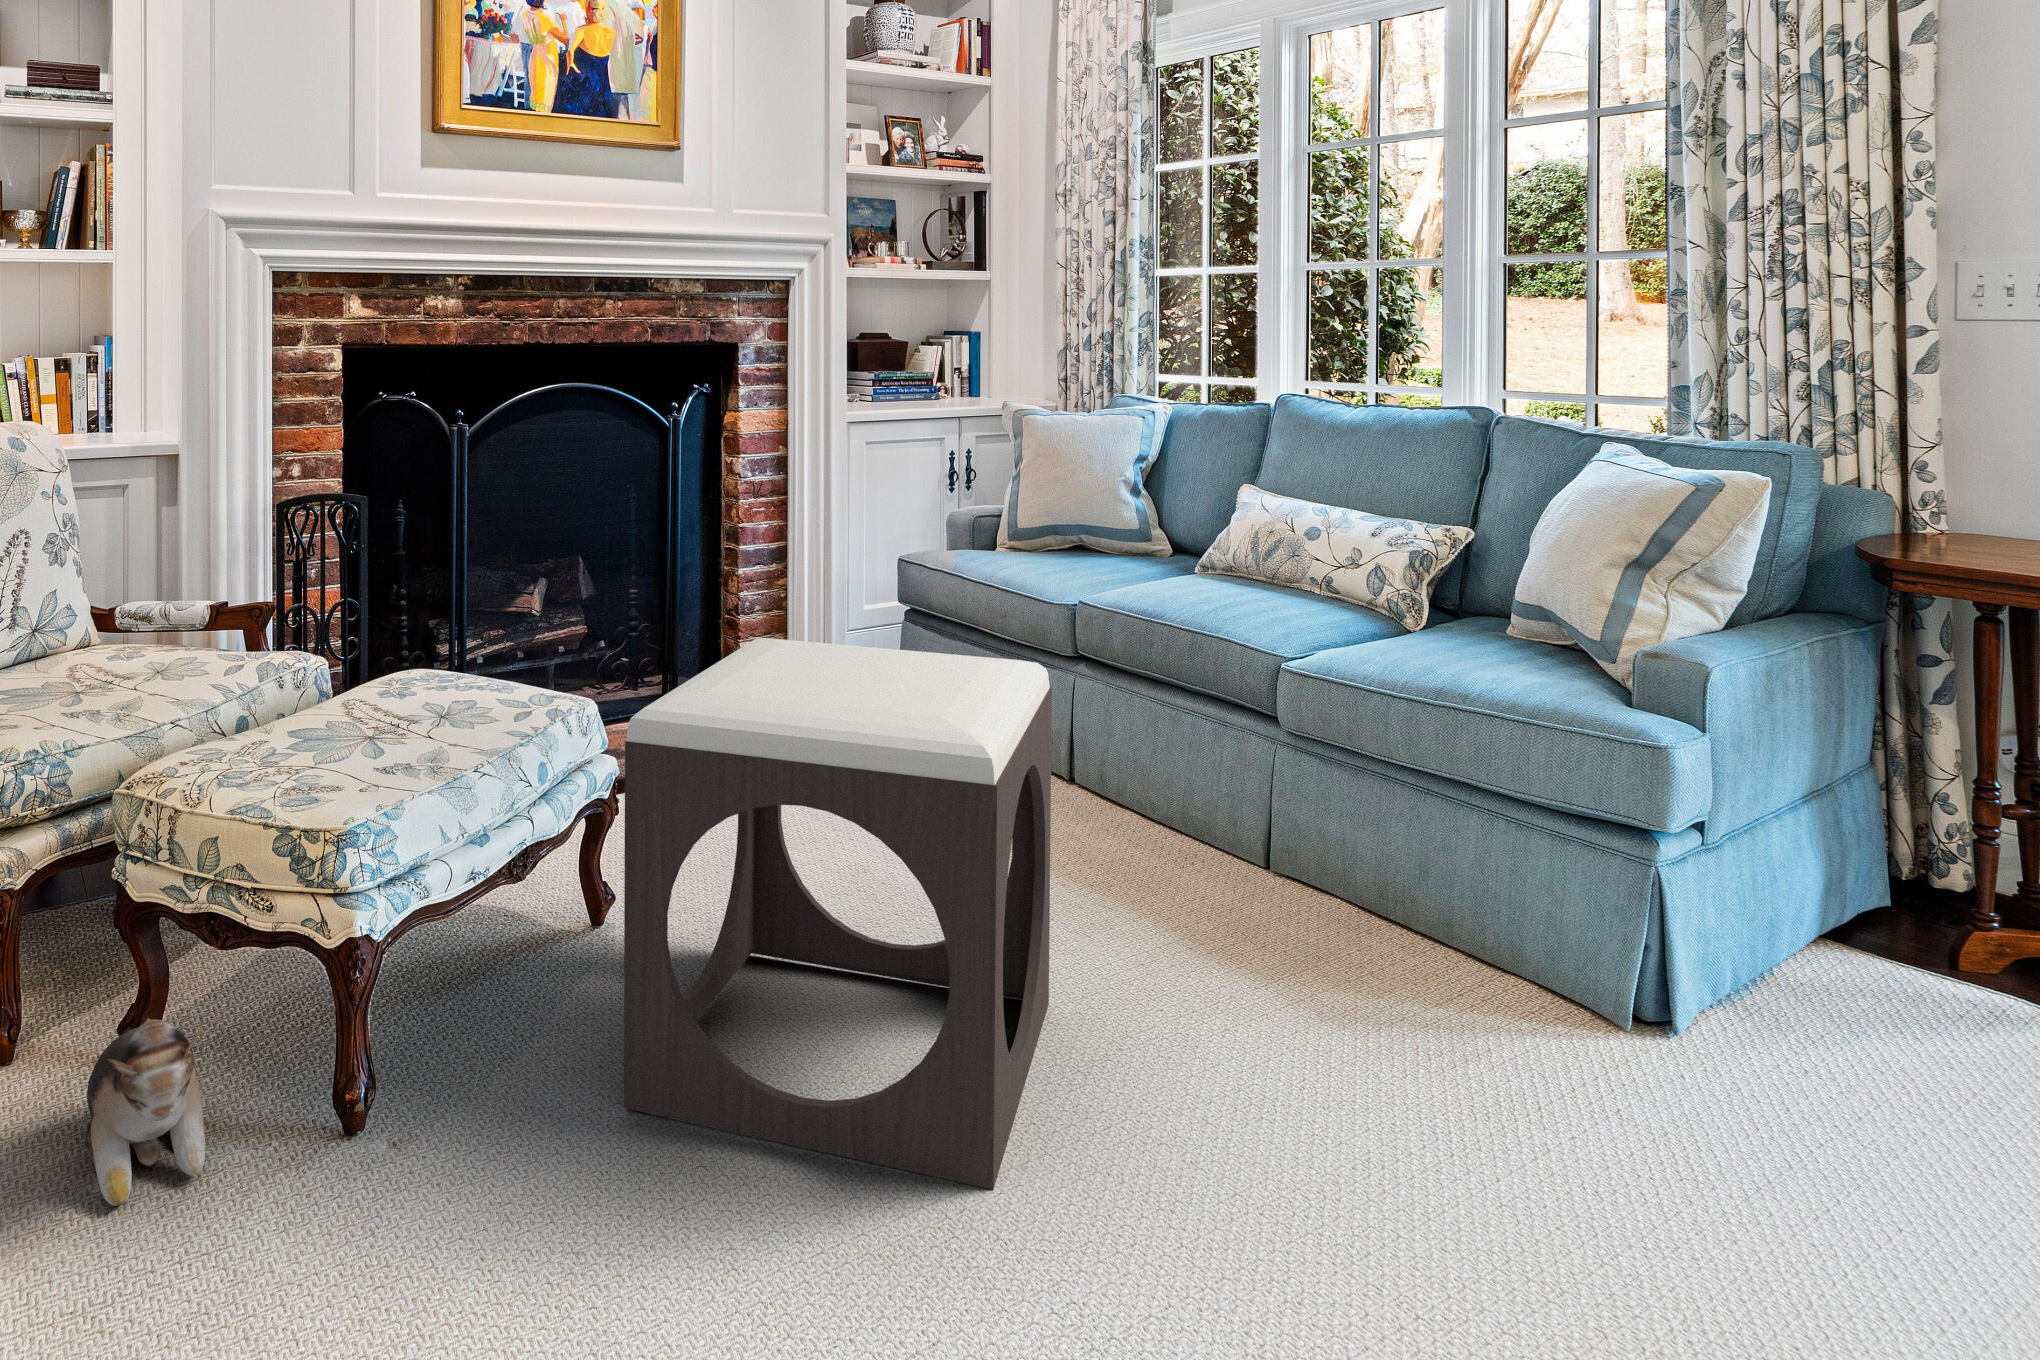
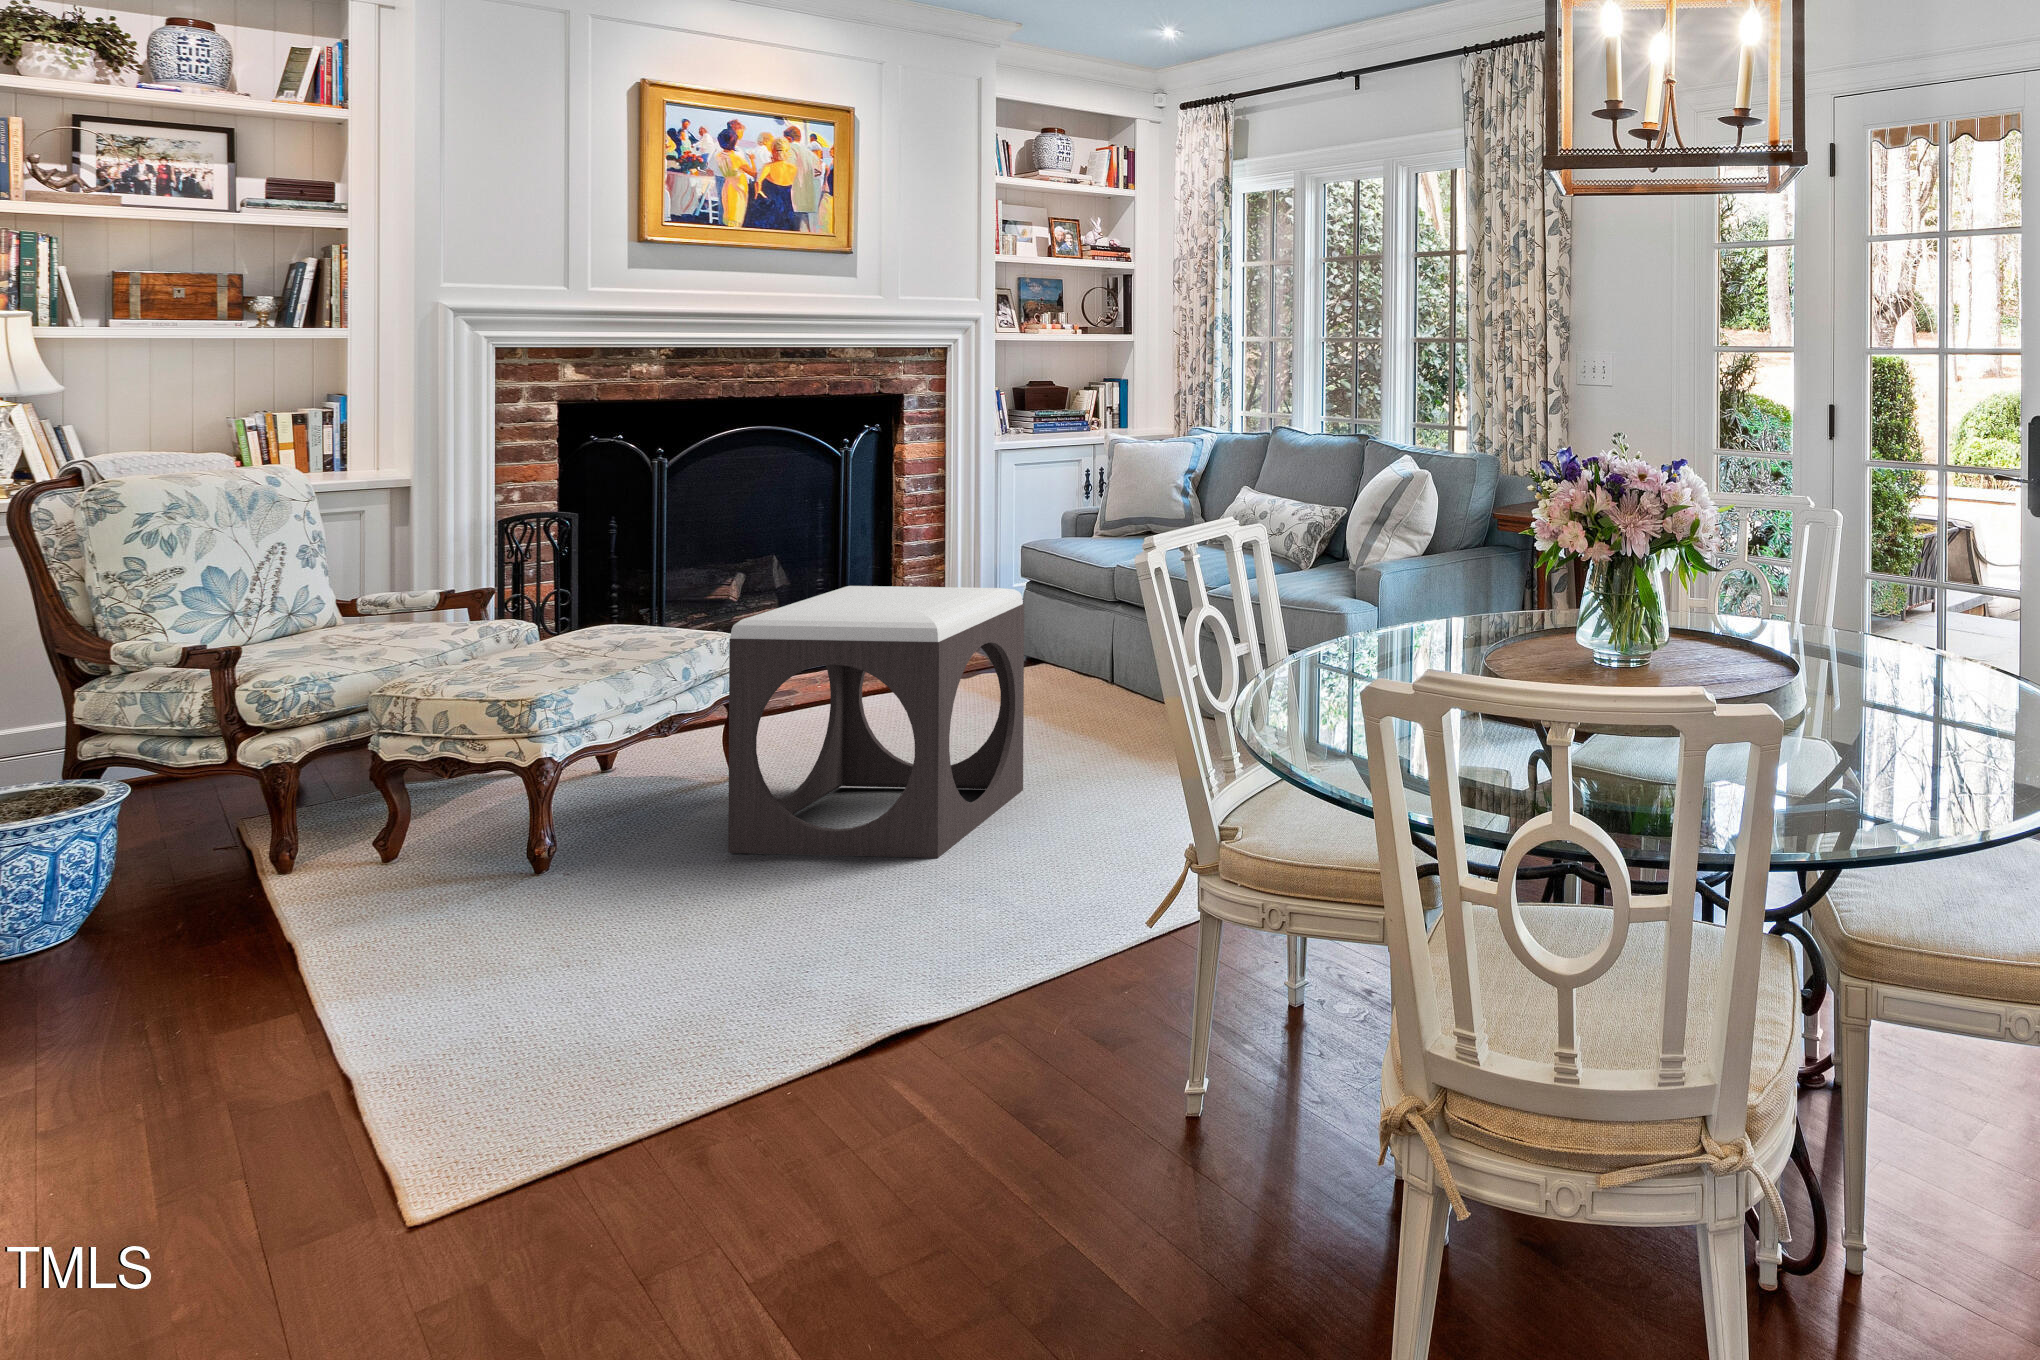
plush toy: present [85,1018,205,1206] -> none [354,807,441,920]

